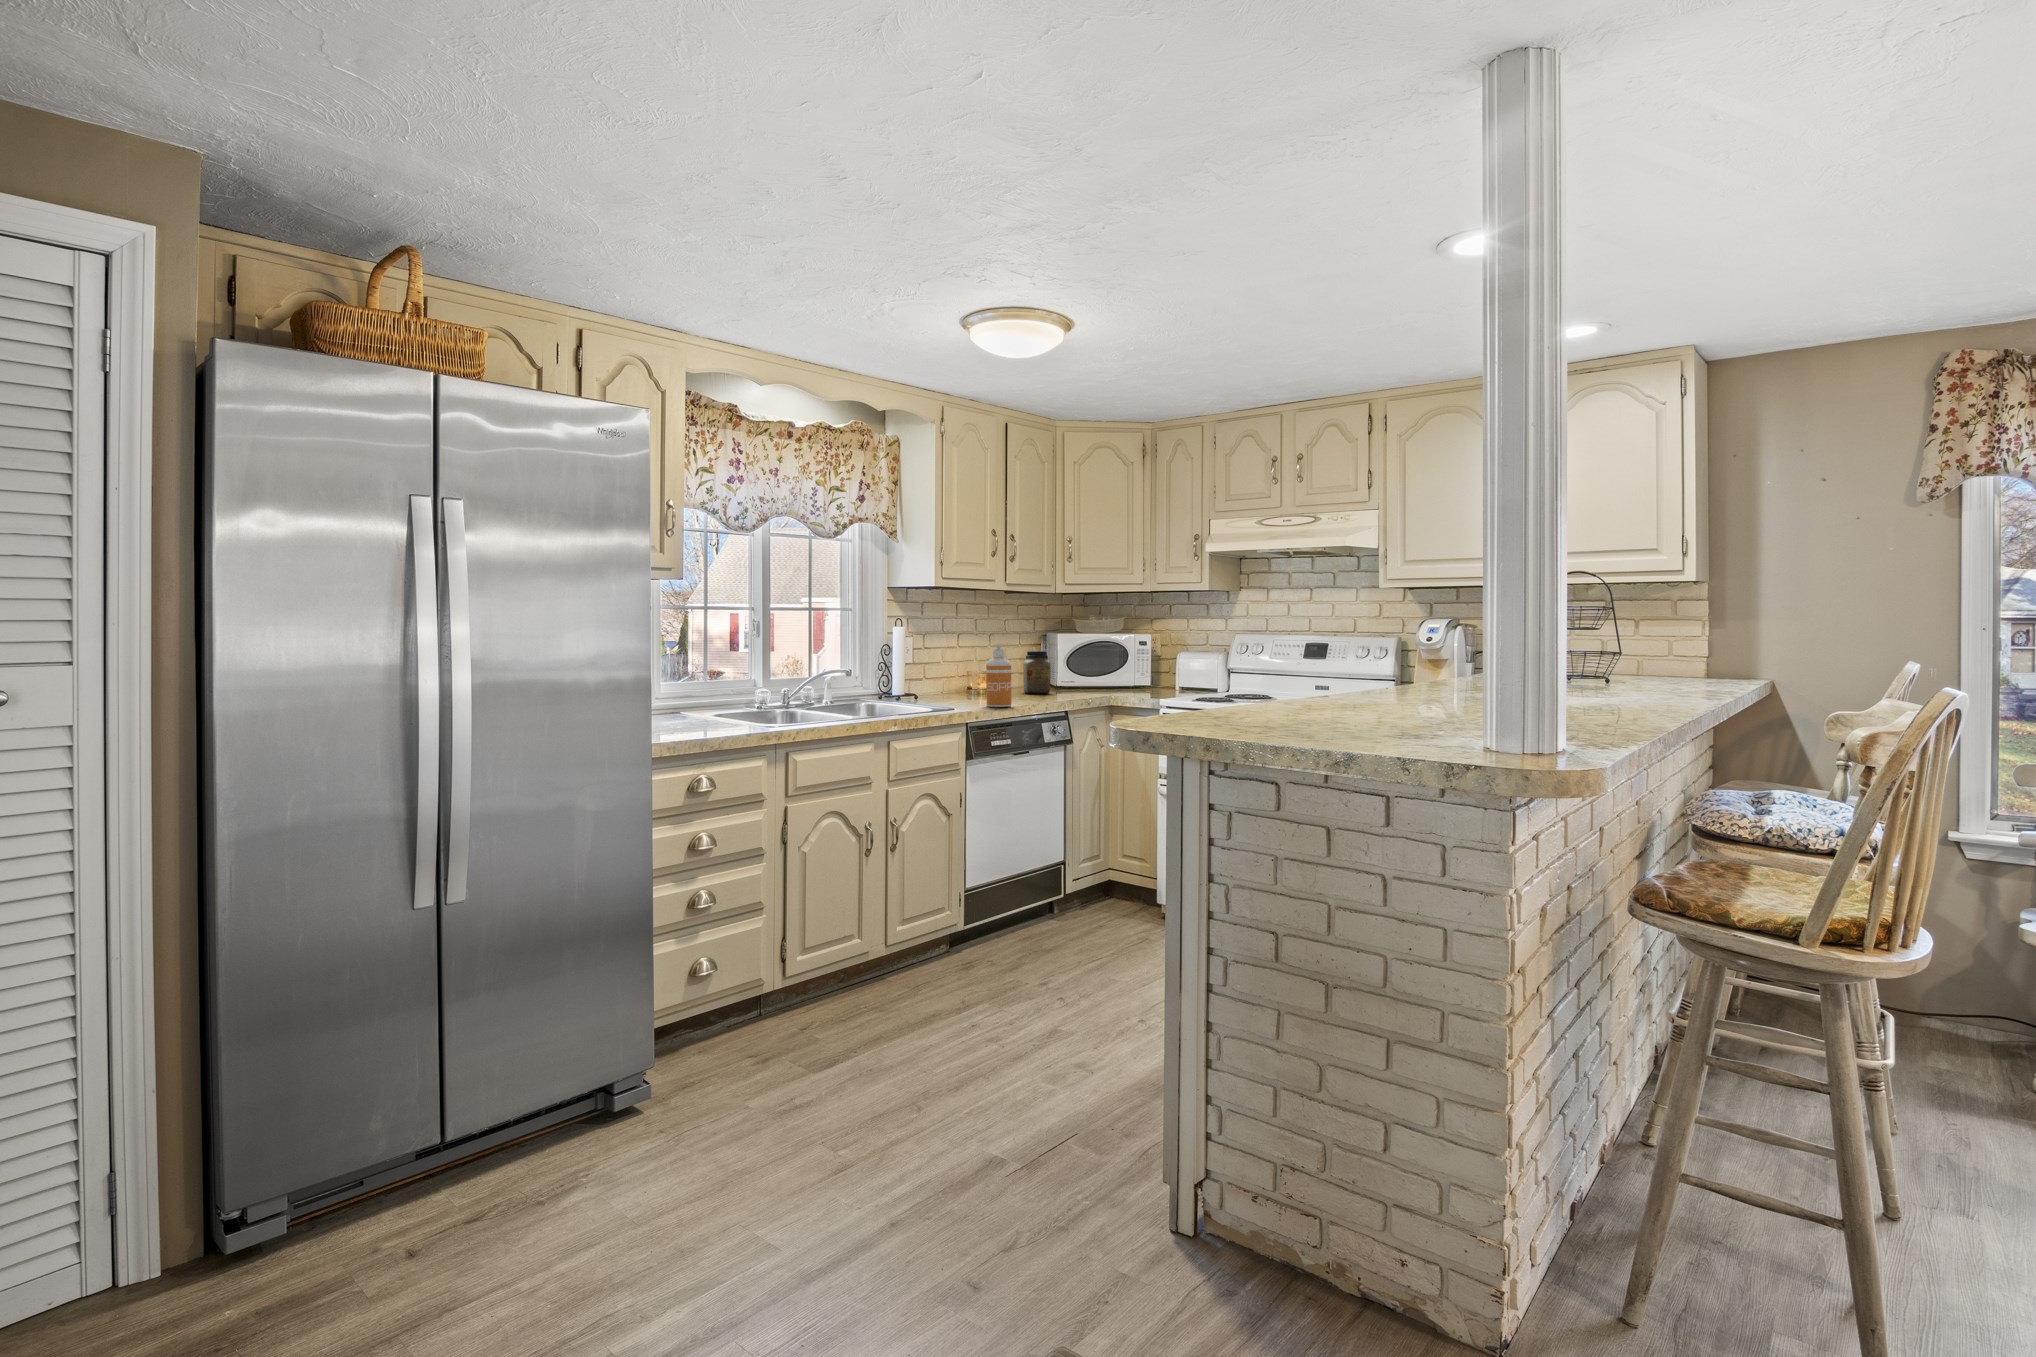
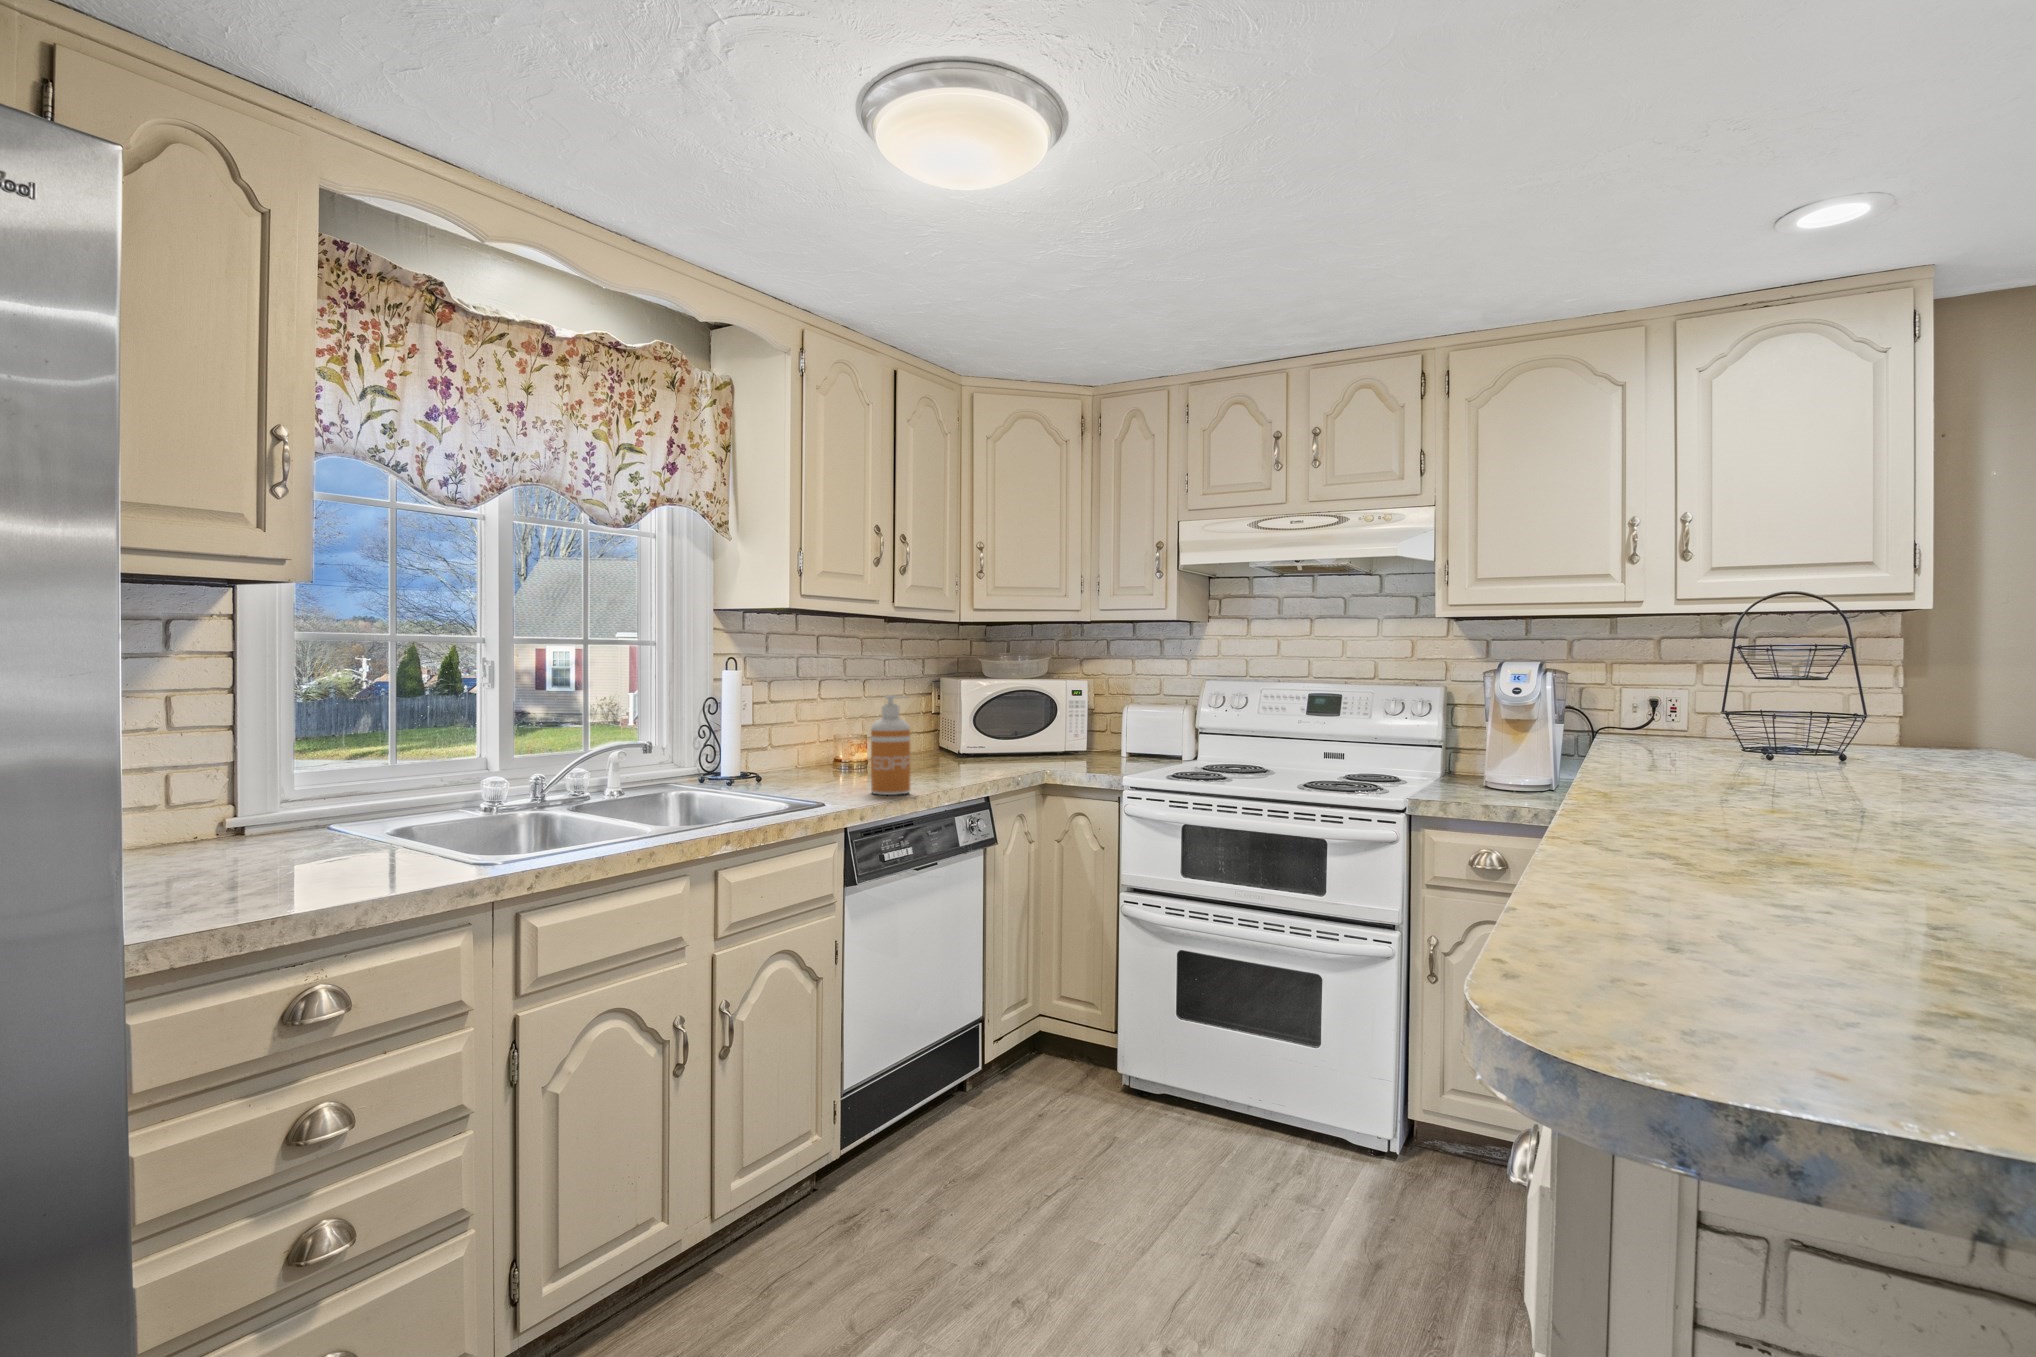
jar: present [1023,651,1051,693] -> none [912,702,952,765]

